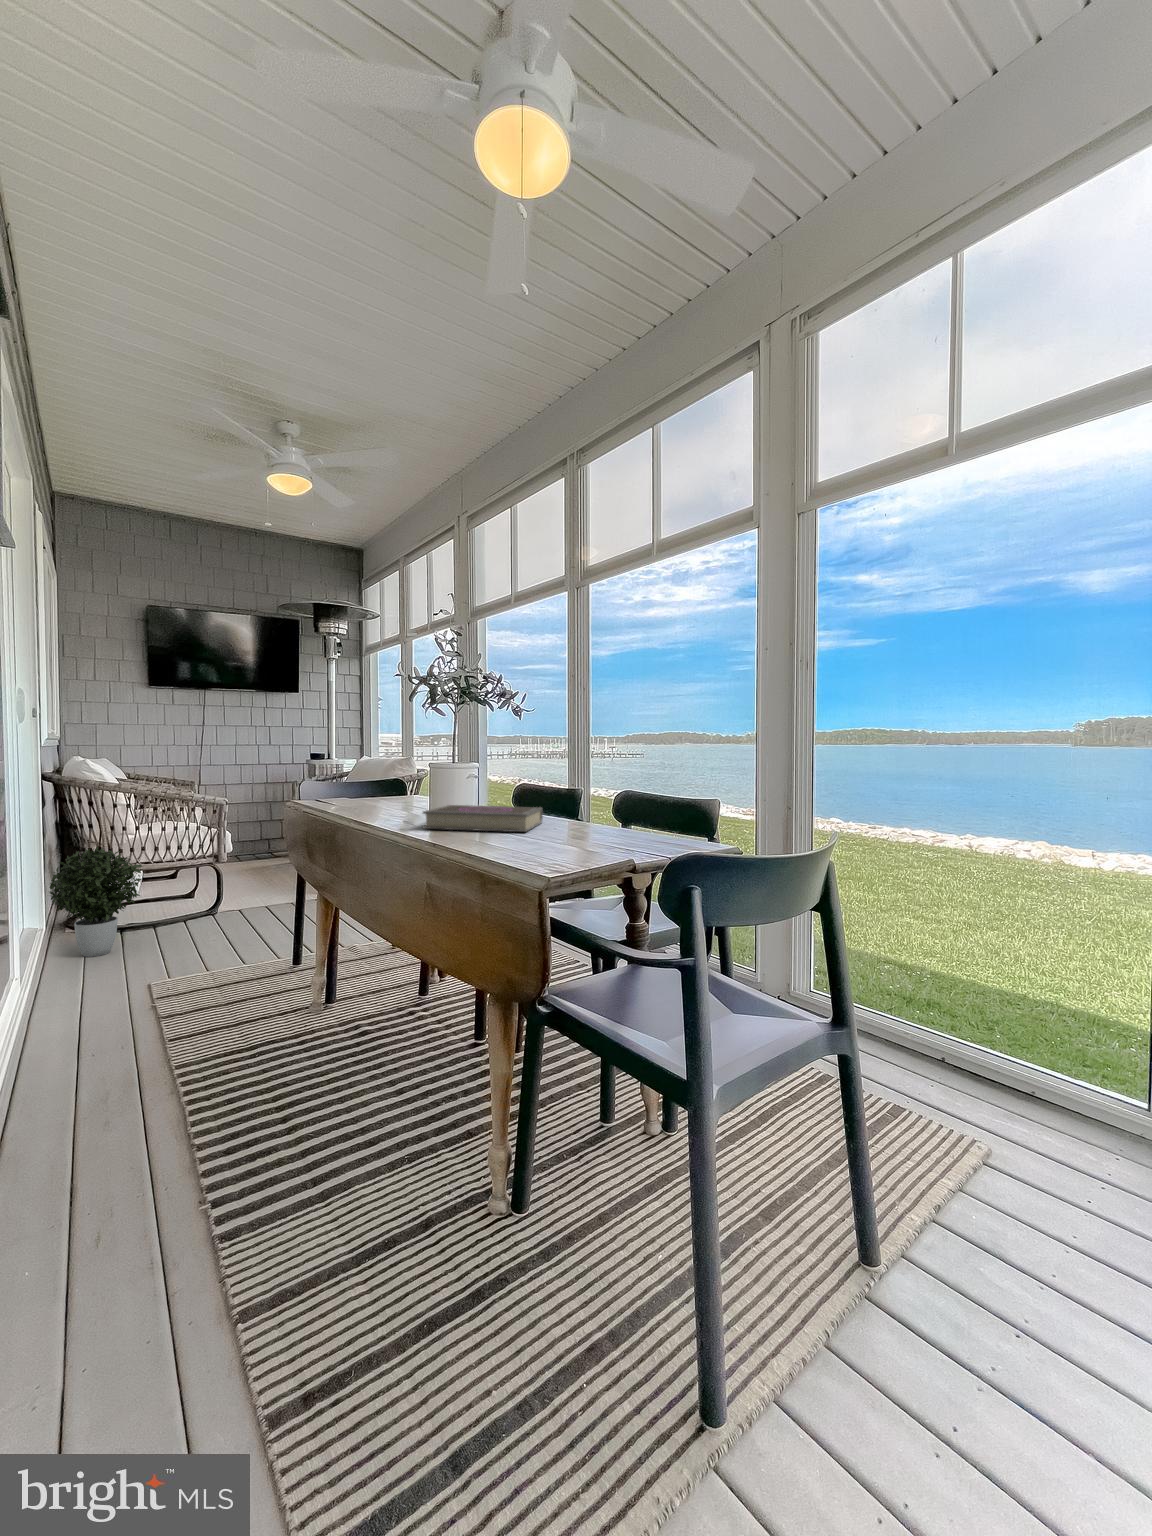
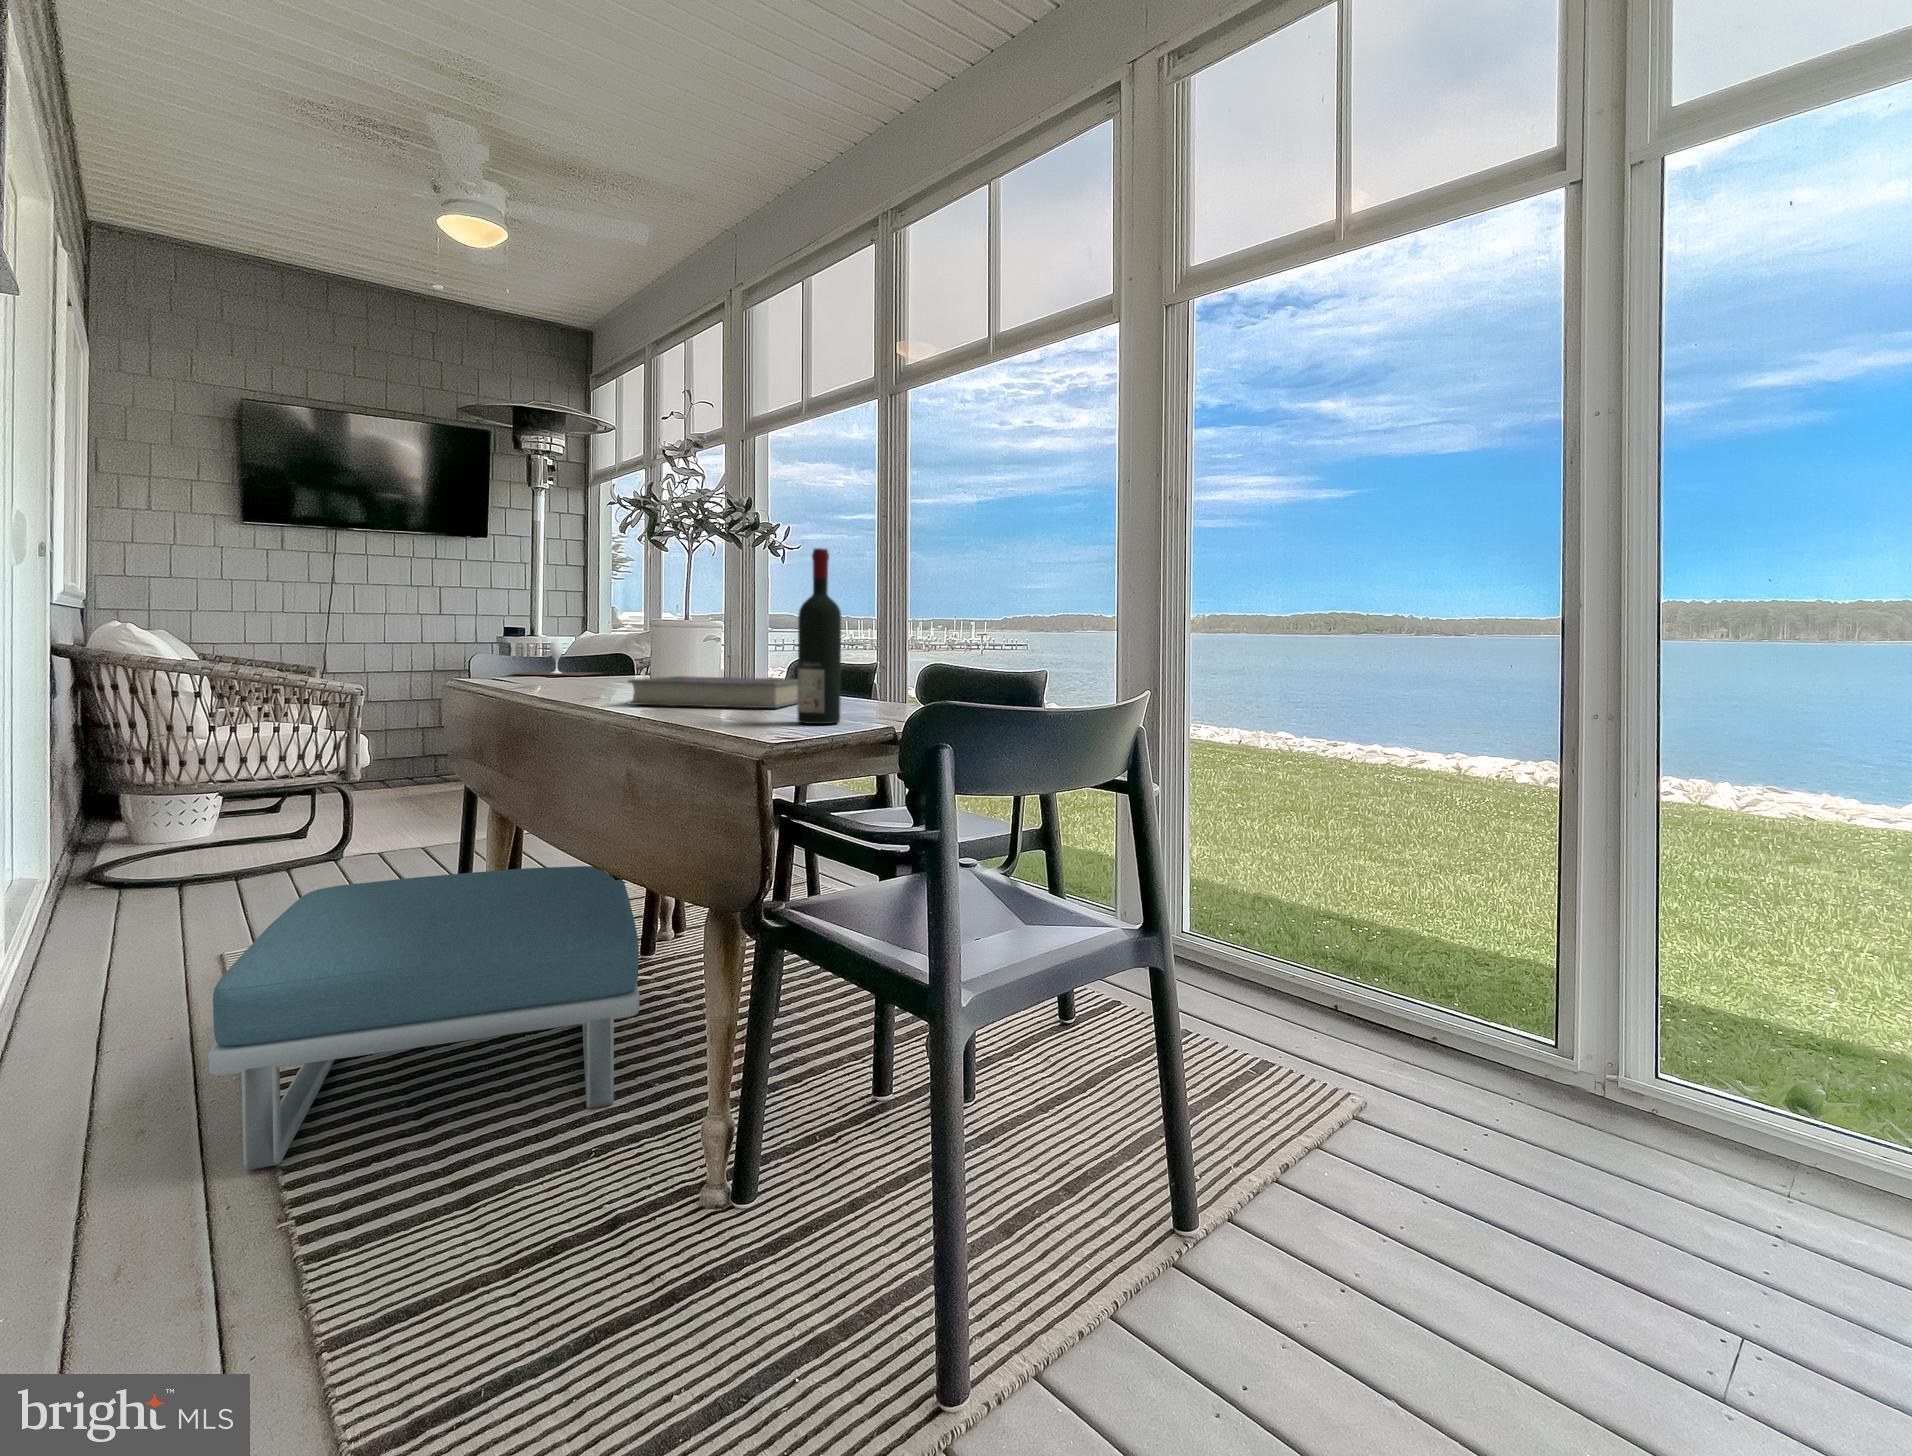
wine bottle: none [550,723,582,851] -> present [797,548,841,724]
wine glass: none [327,773,391,796] -> present [512,642,600,676]
potted plant: present [49,847,142,957] -> none [59,753,215,920]
footstool: none [147,934,433,1166] -> present [208,866,640,1170]

